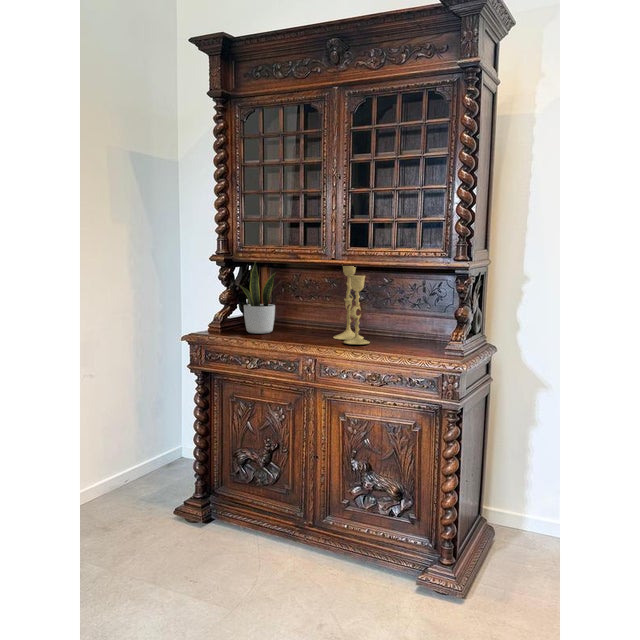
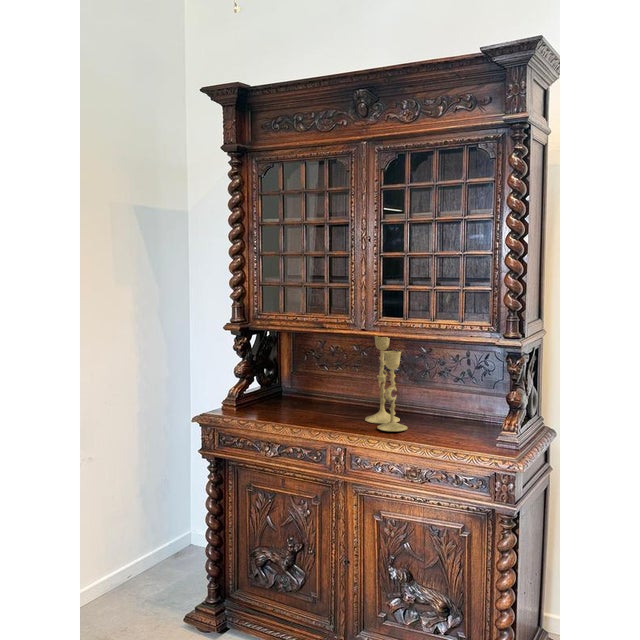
potted plant: present [238,262,280,334] -> none [253,330,308,414]

